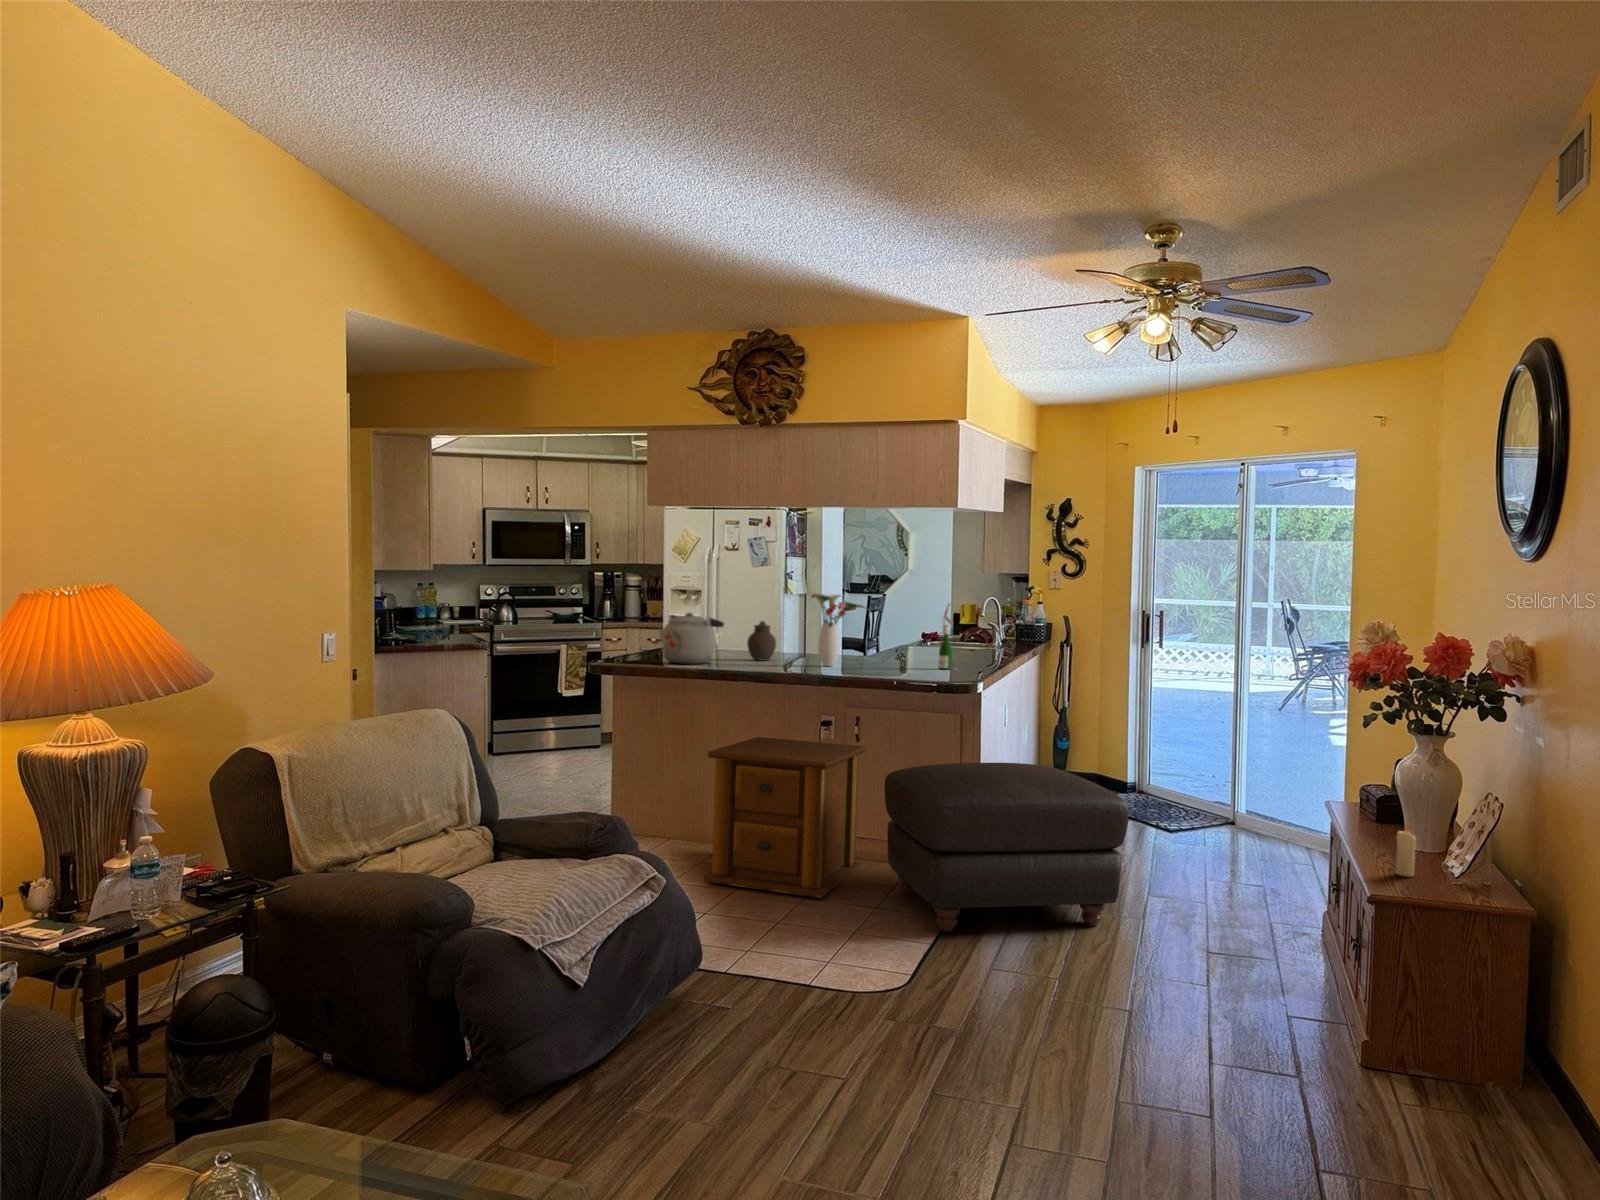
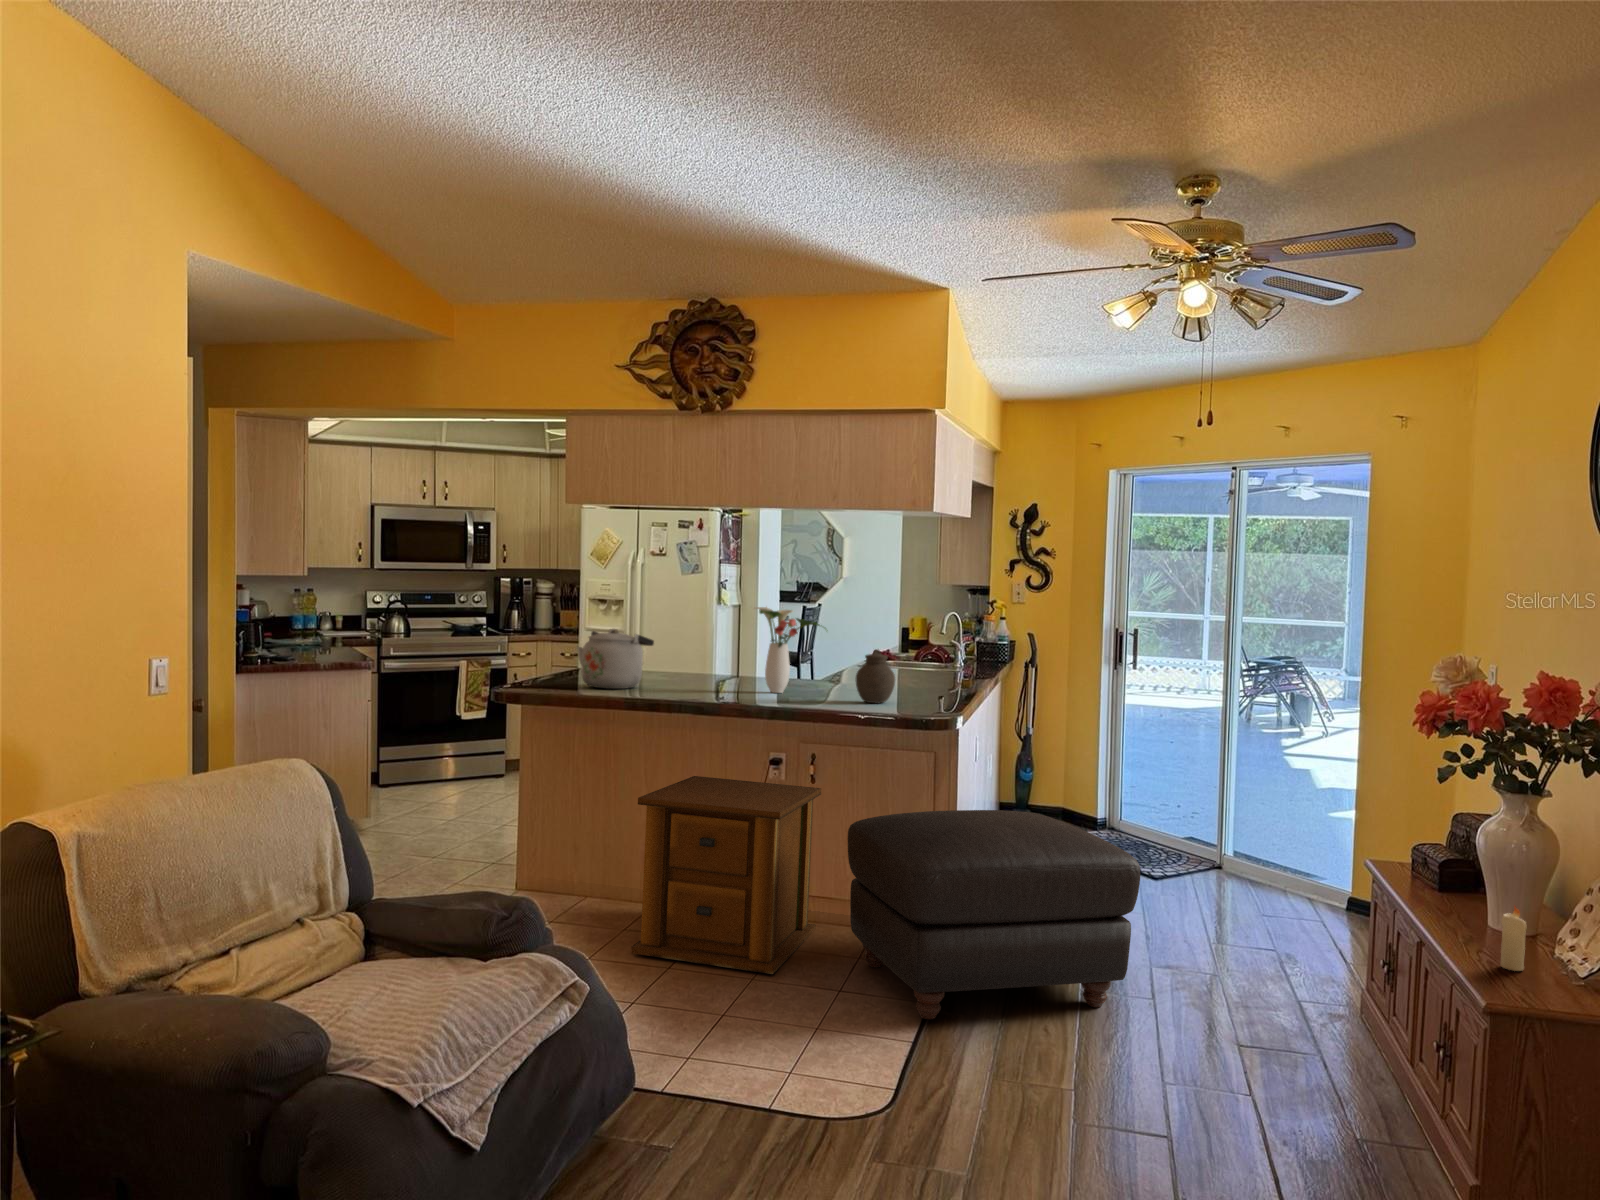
wine bottle: present [938,605,953,669] -> none [905,621,927,699]
jar: present [747,621,776,661] -> present [856,649,895,703]

